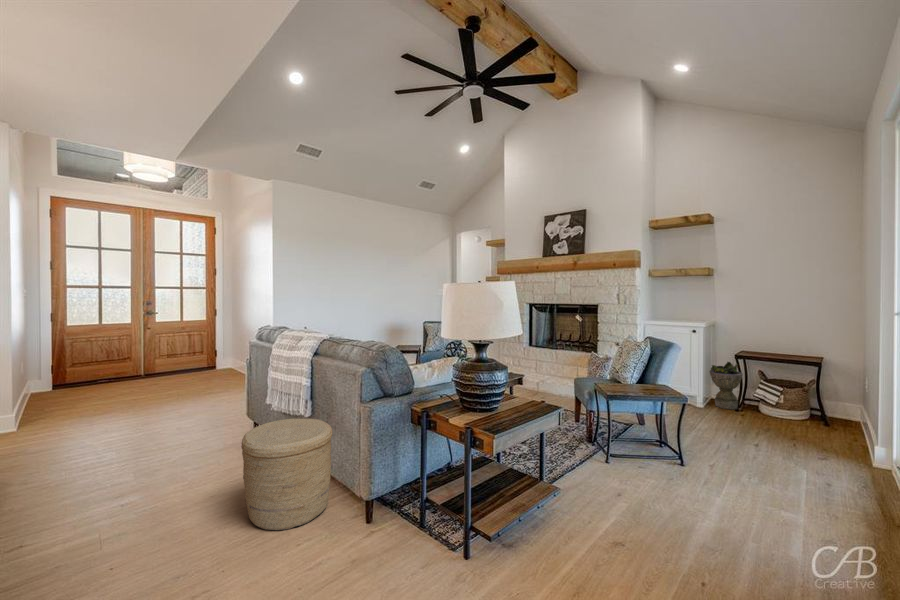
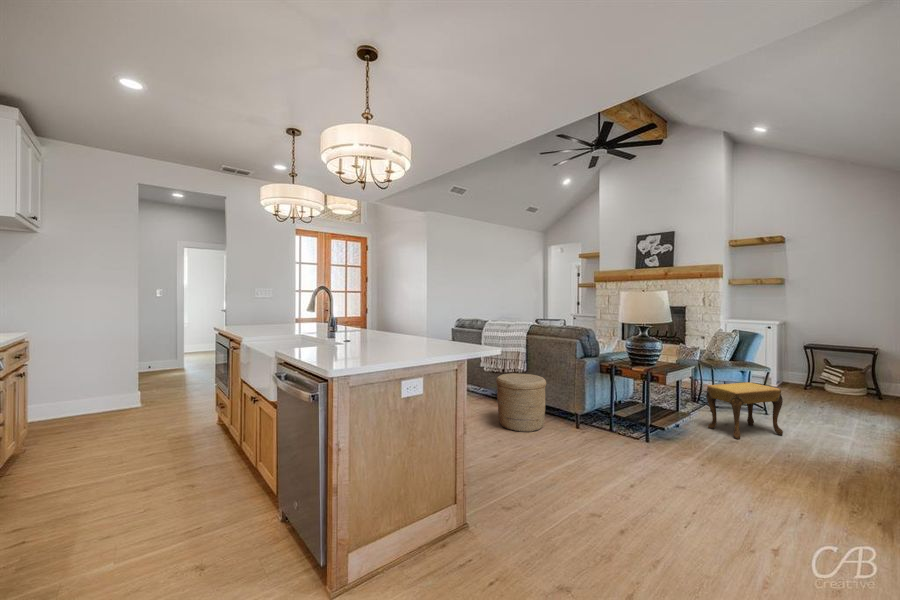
planter: present [710,362,743,410] -> none [782,352,810,389]
footstool: none [587,424,699,530] -> present [707,382,783,439]

